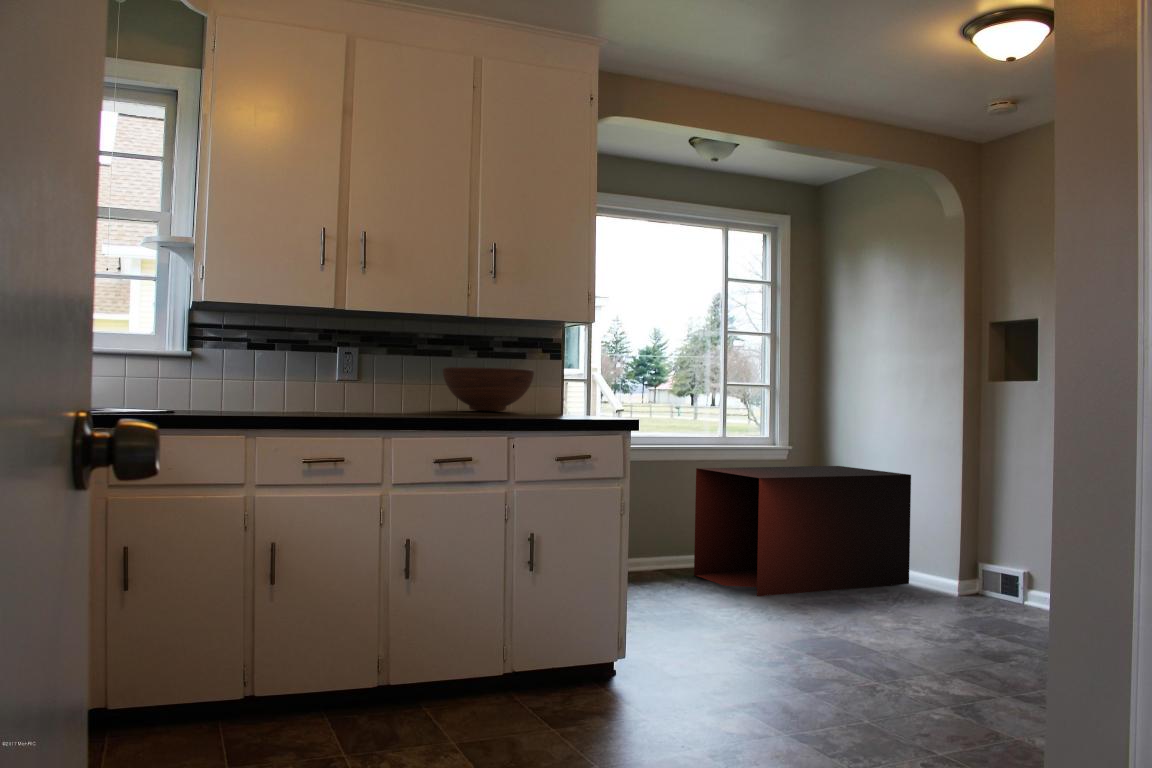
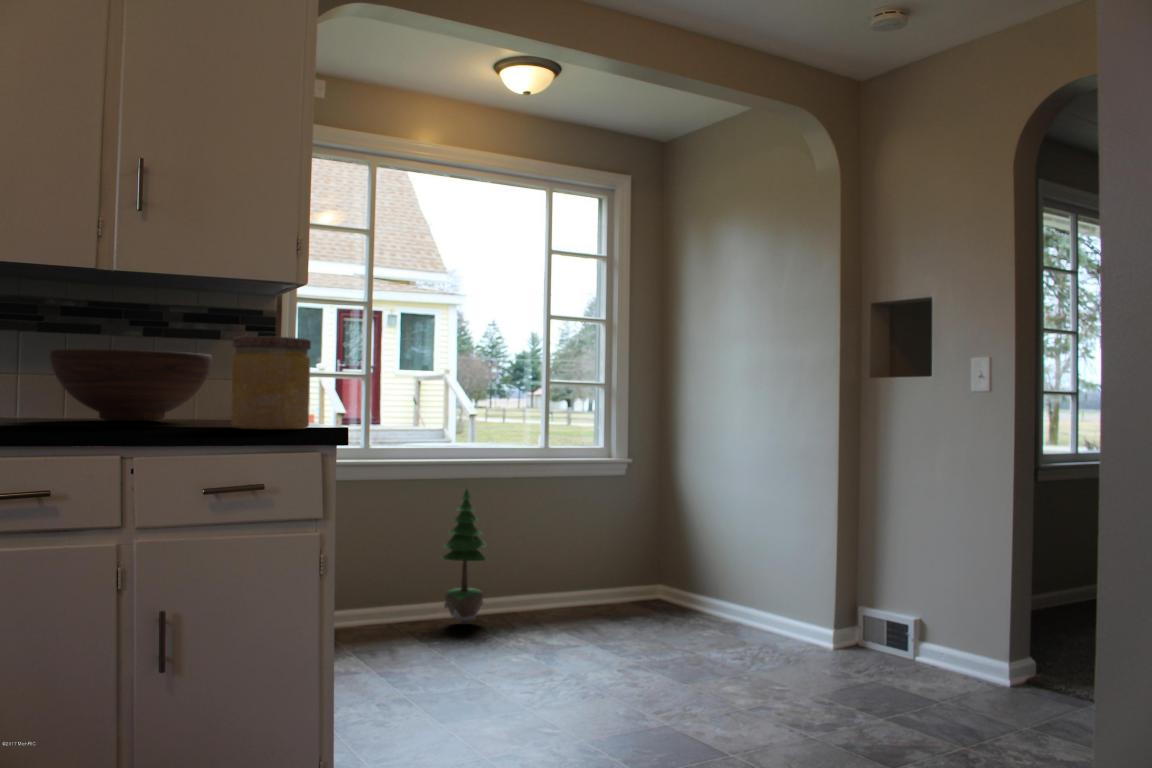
jar: none [557,360,604,416] -> present [231,336,311,429]
potted tree: none [644,465,682,571] -> present [441,489,487,624]
storage cabinet: present [694,466,911,596] -> none [504,483,775,664]

